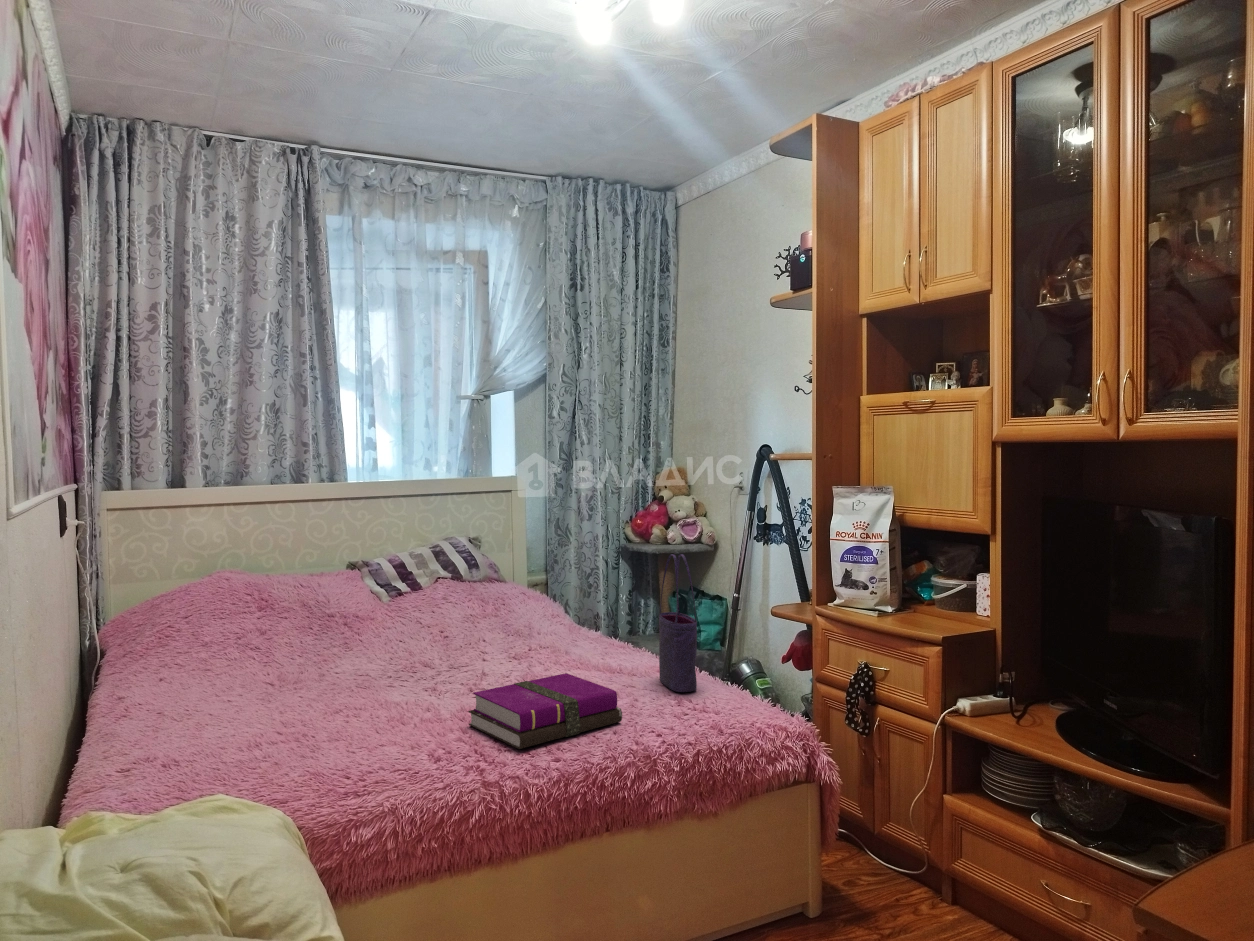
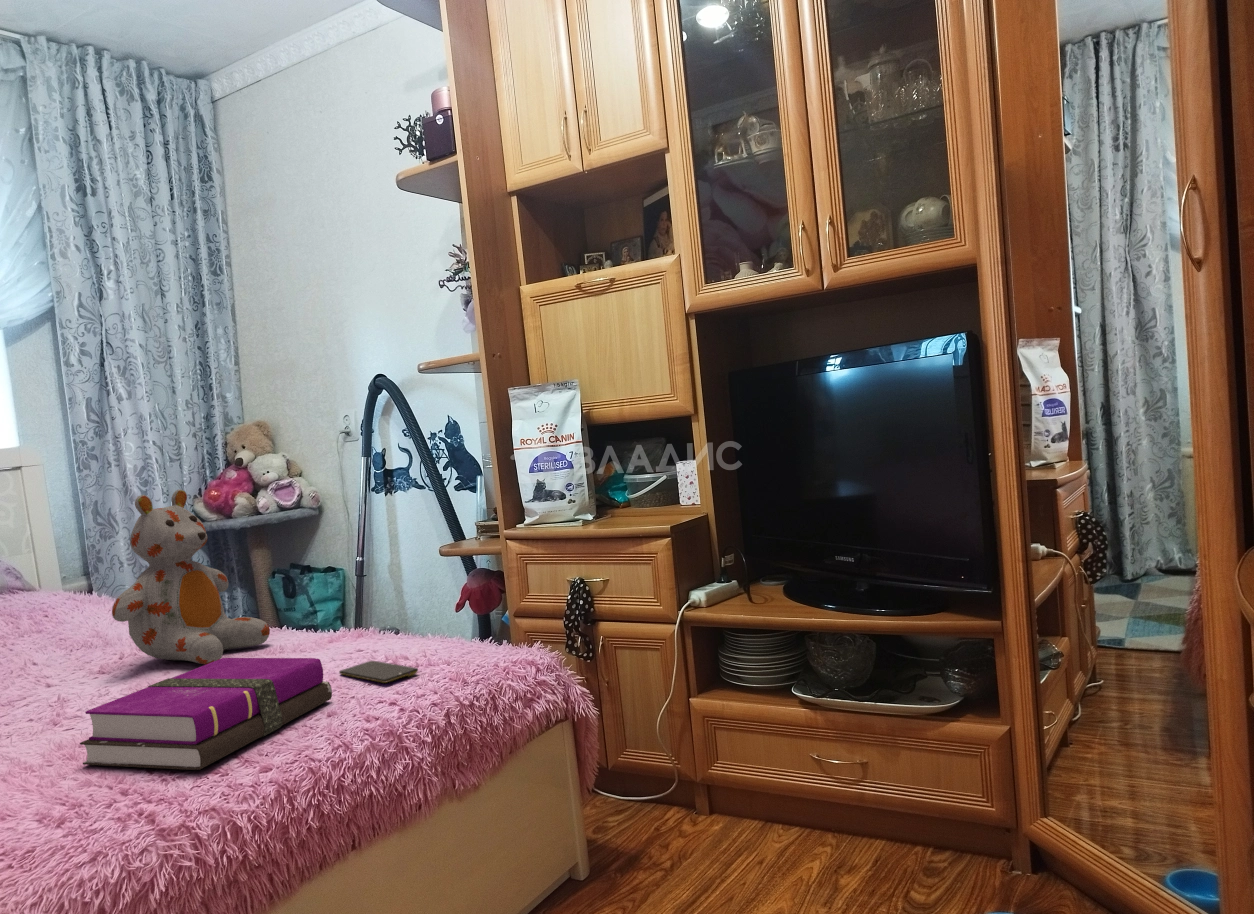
stuffed bear: none [521,540,619,671] -> present [112,489,270,664]
tote bag: present [659,554,697,692] -> none [333,475,402,653]
smartphone: none [641,697,689,719] -> present [339,661,418,683]

